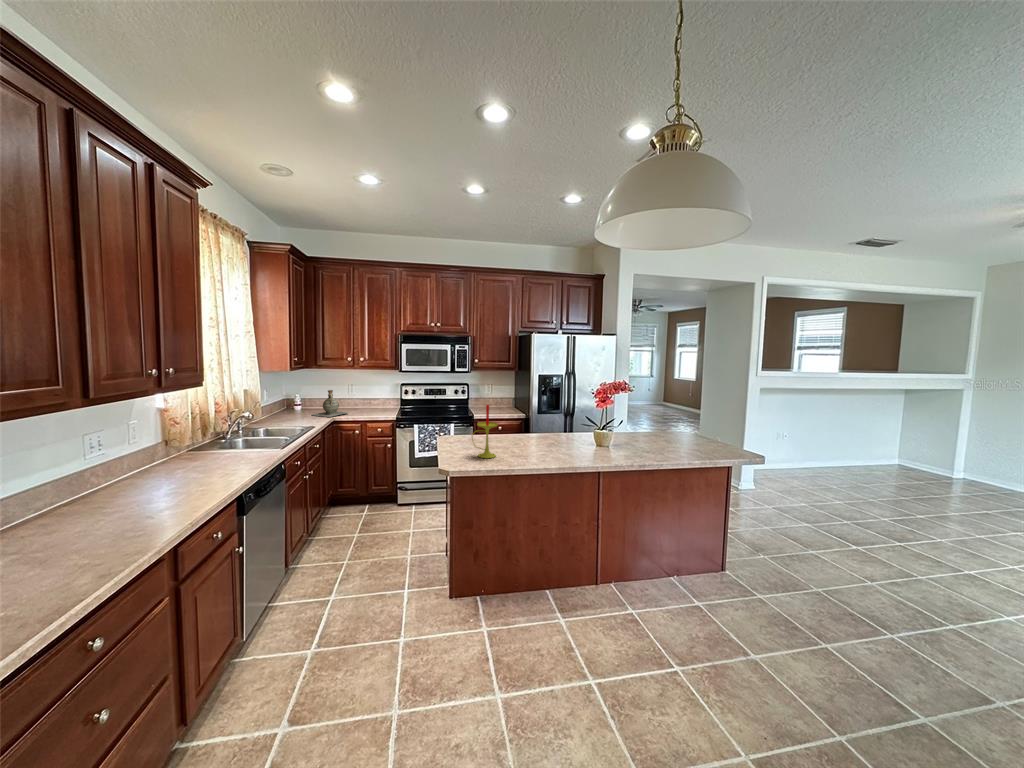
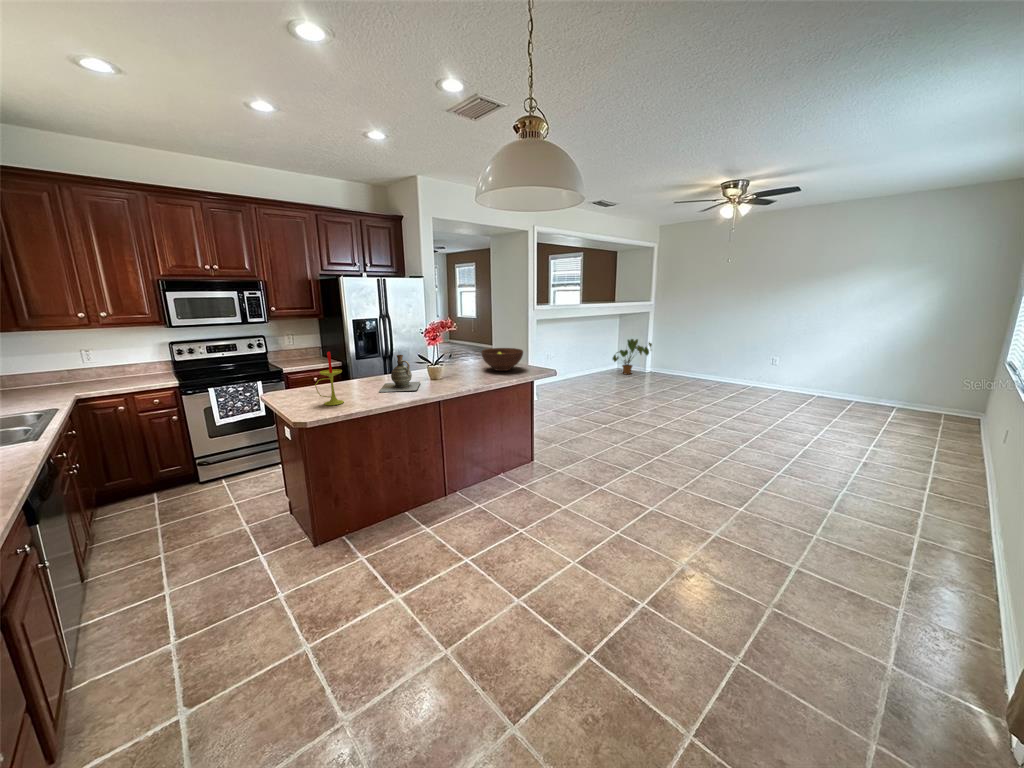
ceramic jug: present [313,390,348,417] -> present [379,355,420,392]
fruit bowl: none [663,419,719,448] -> present [481,348,523,371]
house plant: none [890,426,971,478] -> present [613,339,652,374]

